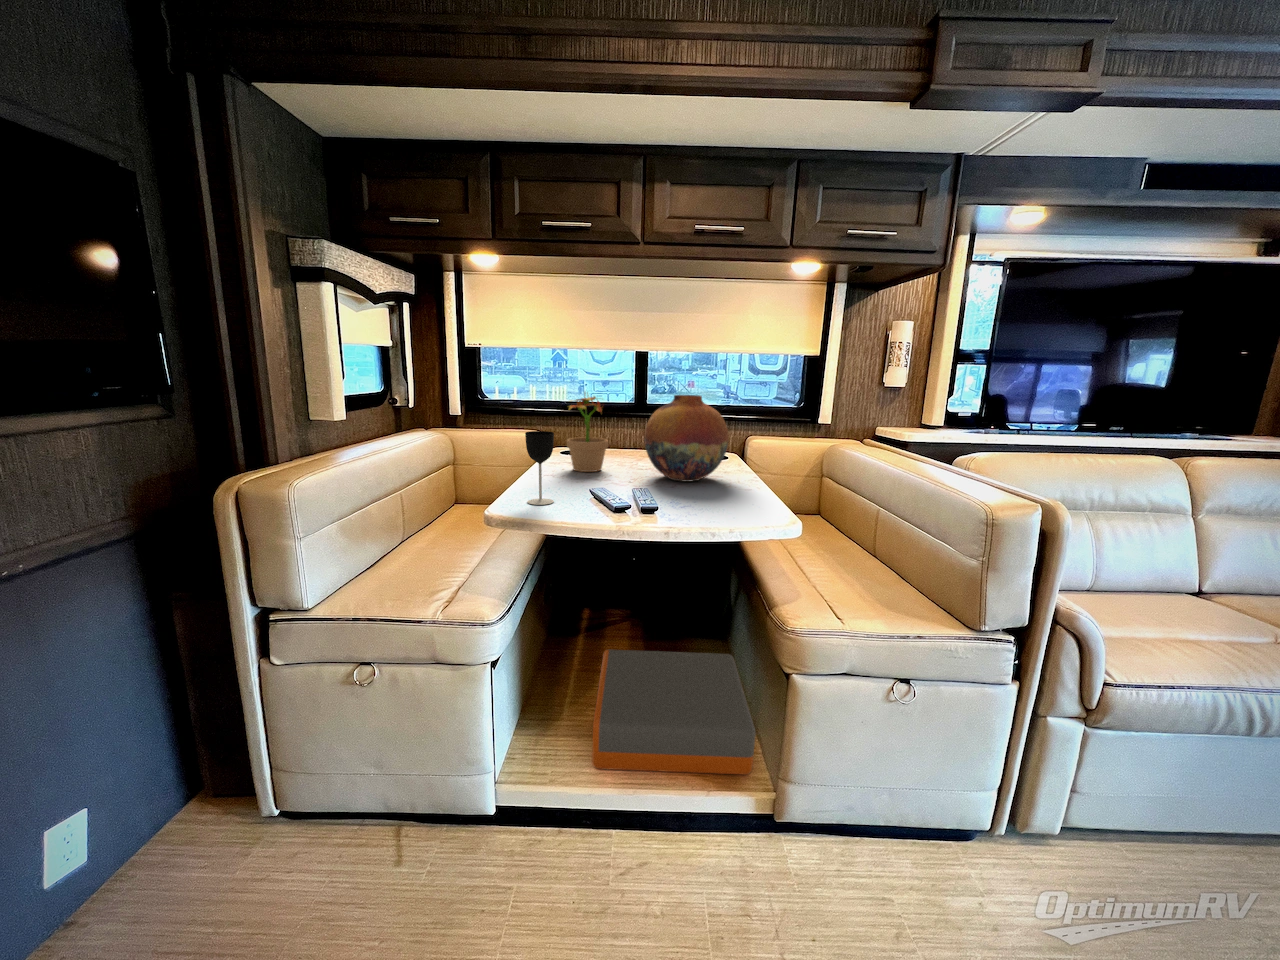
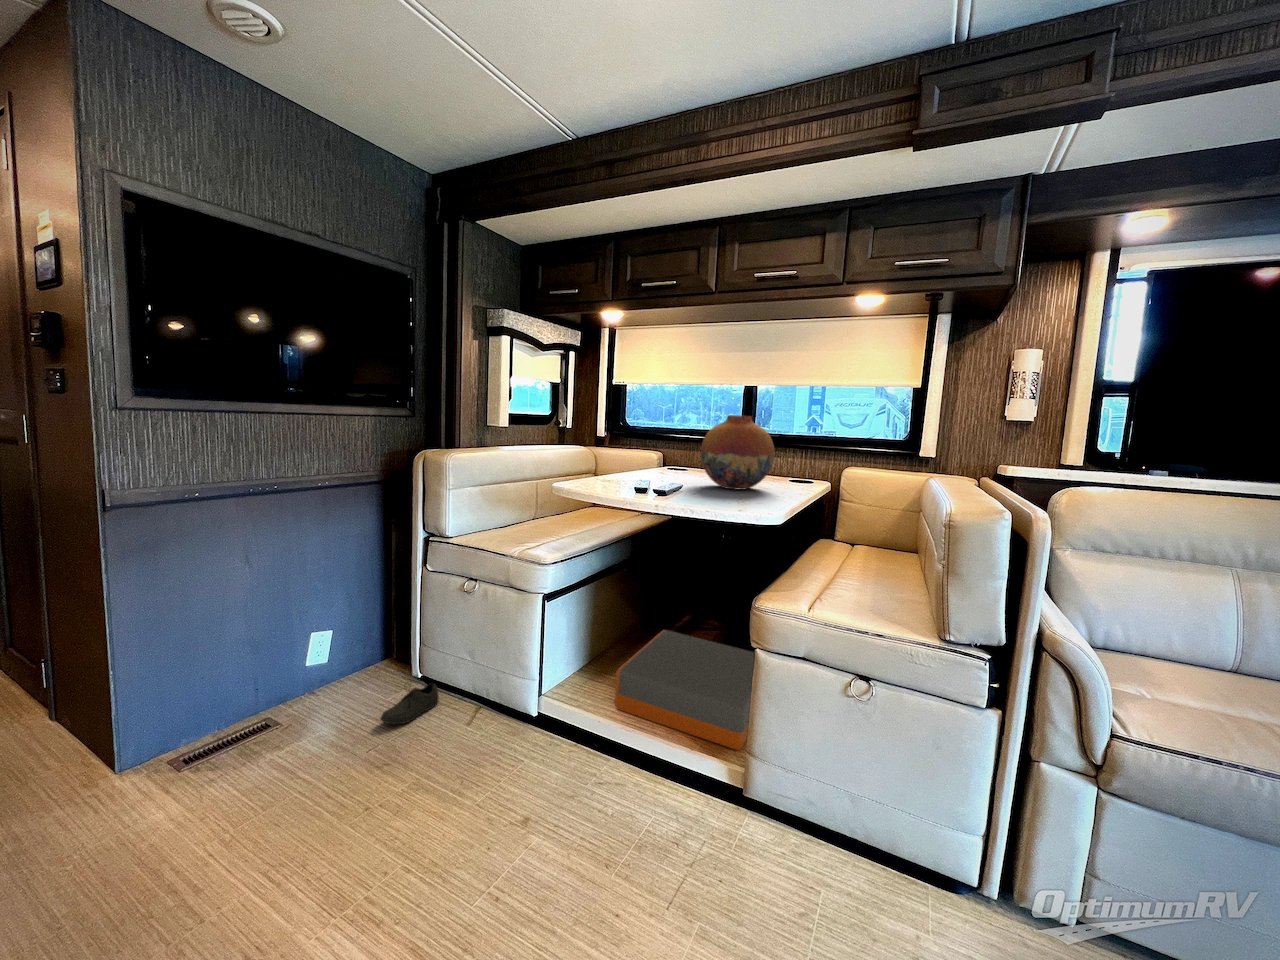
potted plant: present [567,393,608,472] -> none [650,413,684,479]
wine glass: present [525,431,554,505] -> none [584,435,606,488]
shoe: none [246,821,330,922] -> present [380,683,439,724]

